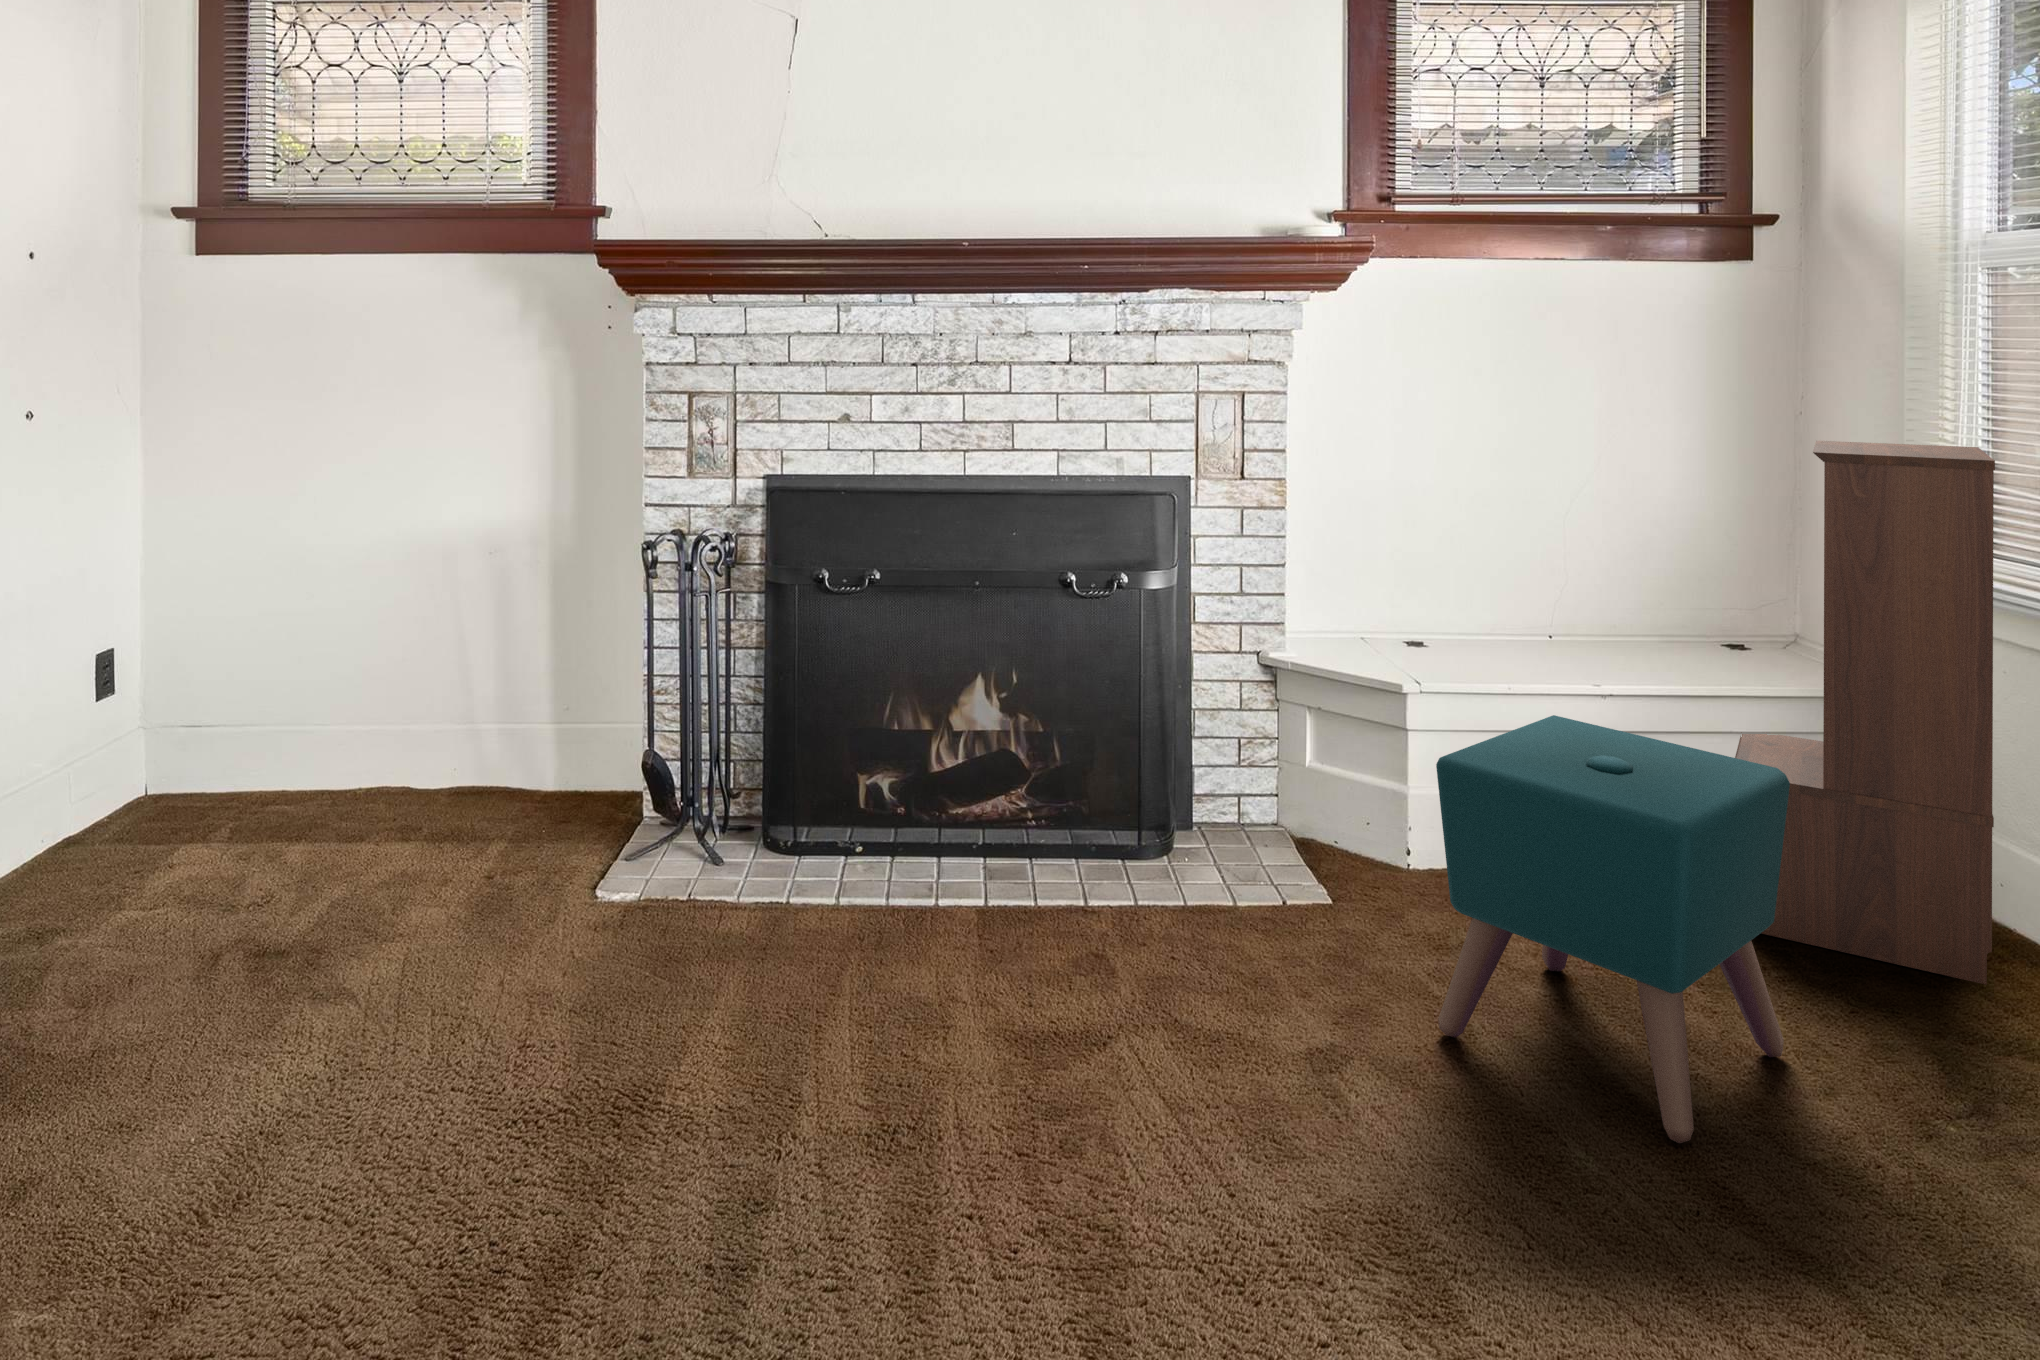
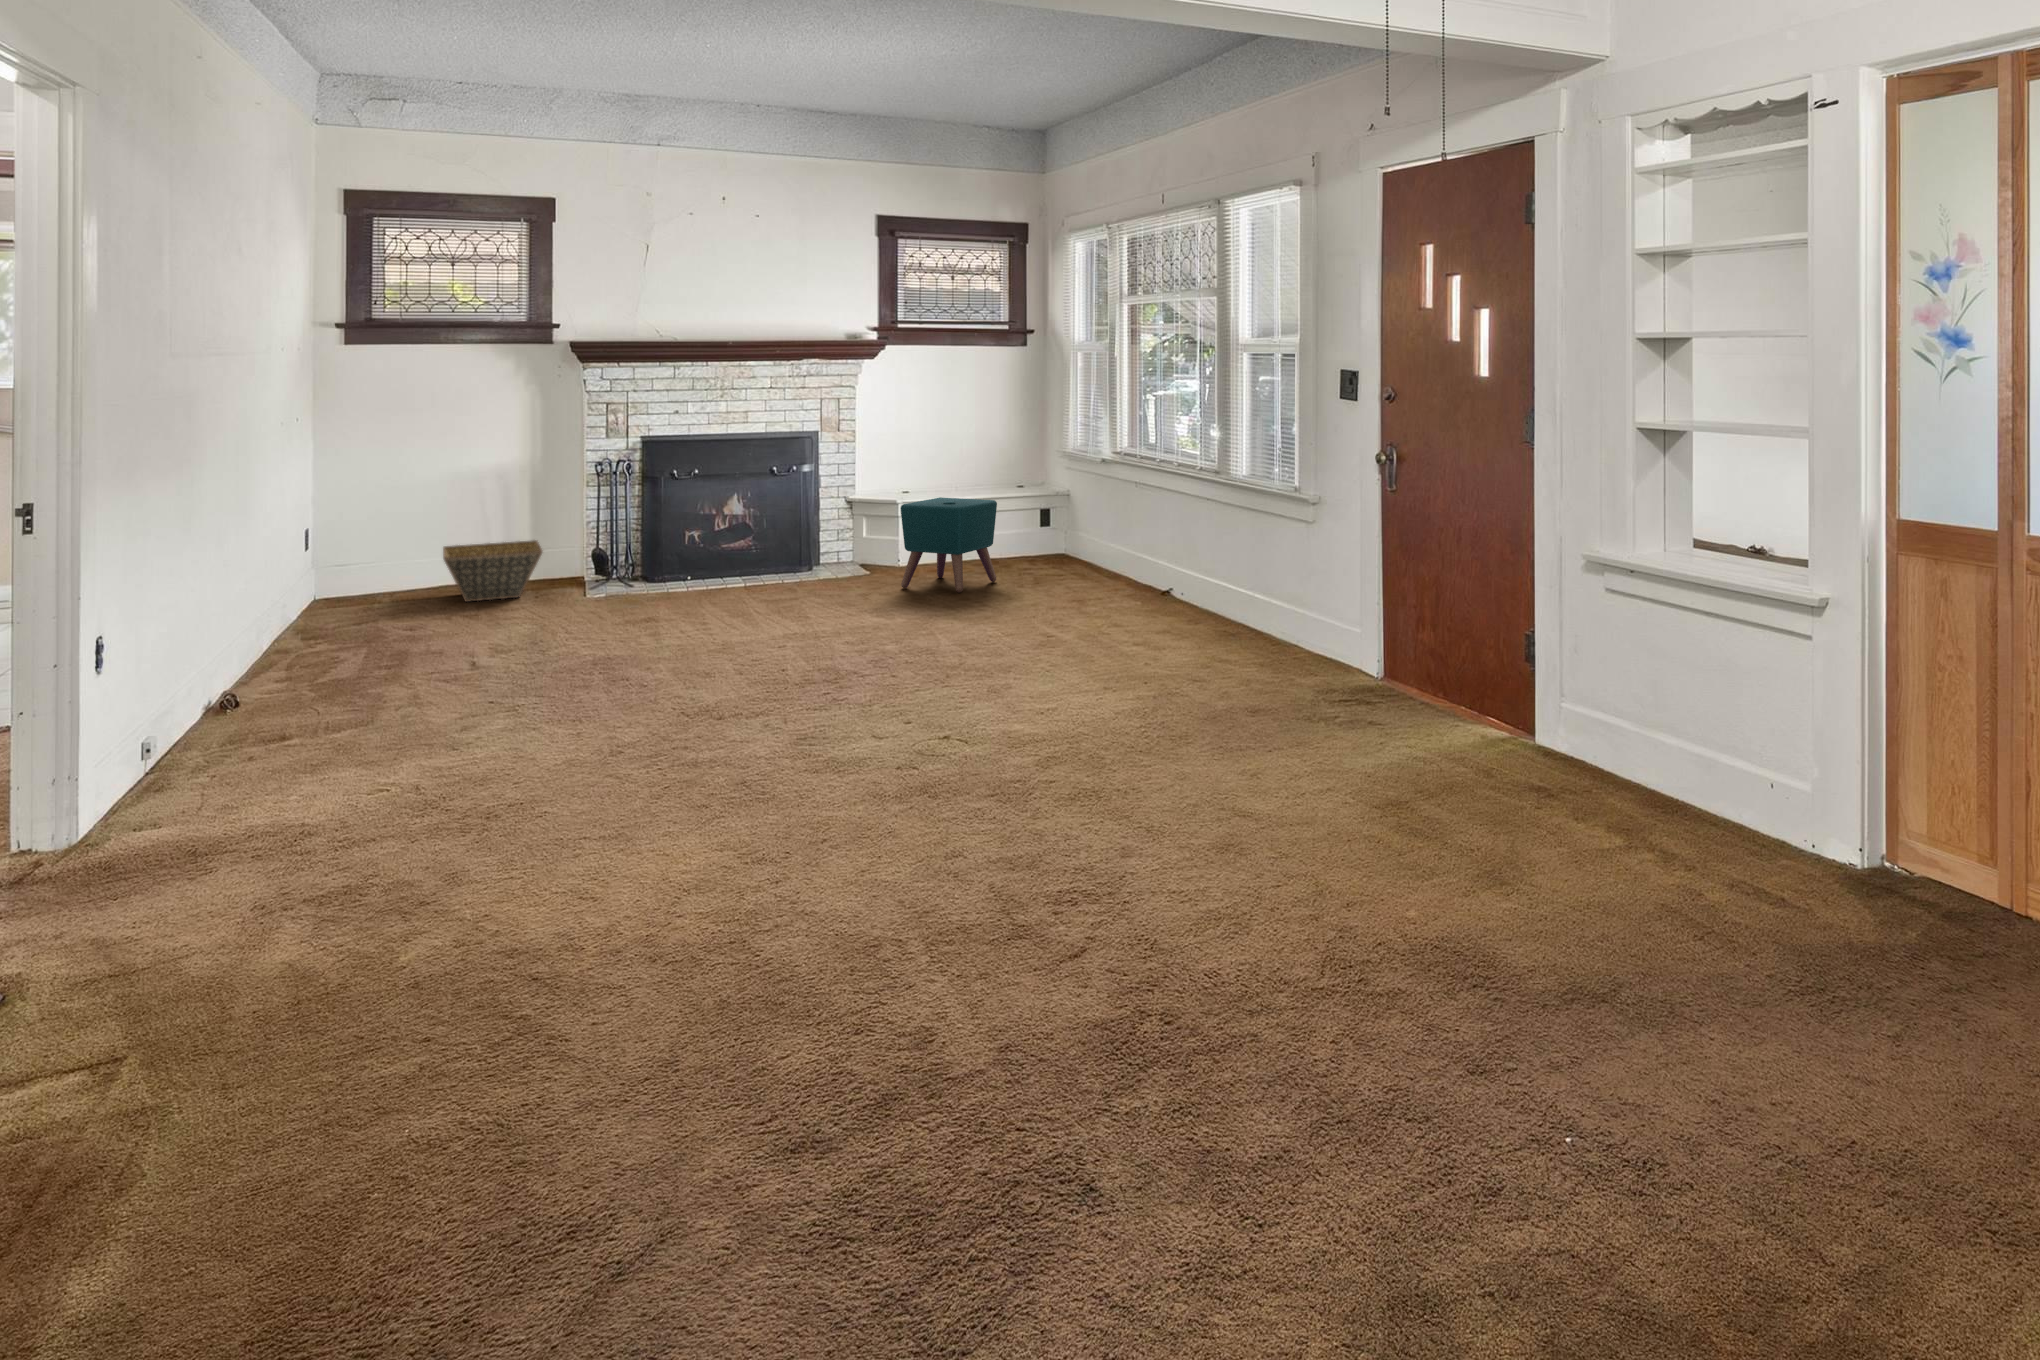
bookshelf: present [1735,441,1995,985] -> none [999,410,1076,568]
basket: none [278,696,563,857] -> present [443,540,543,602]

